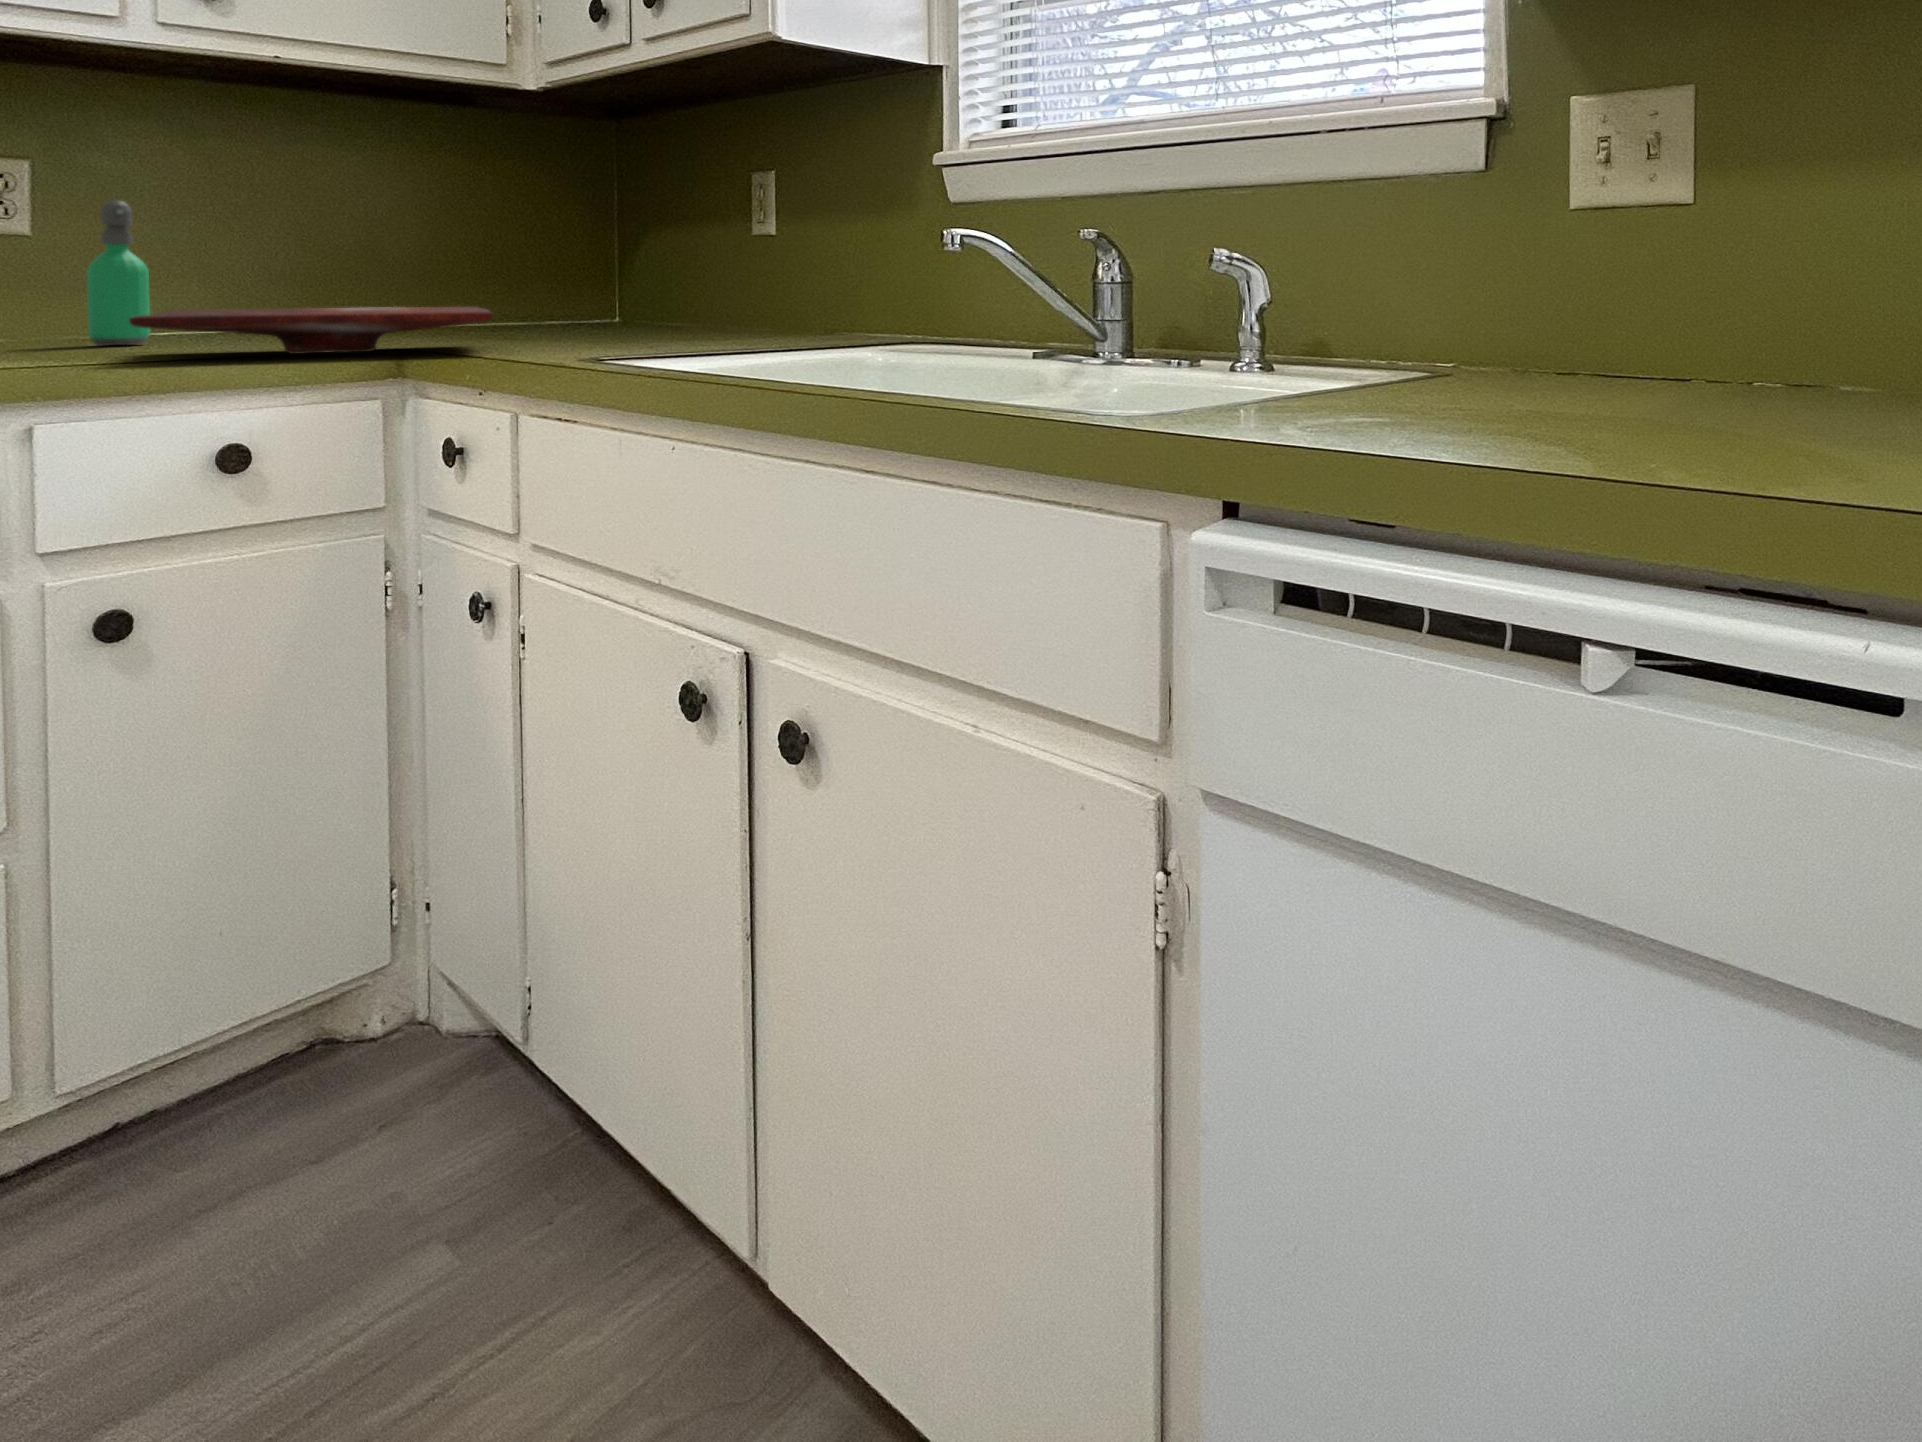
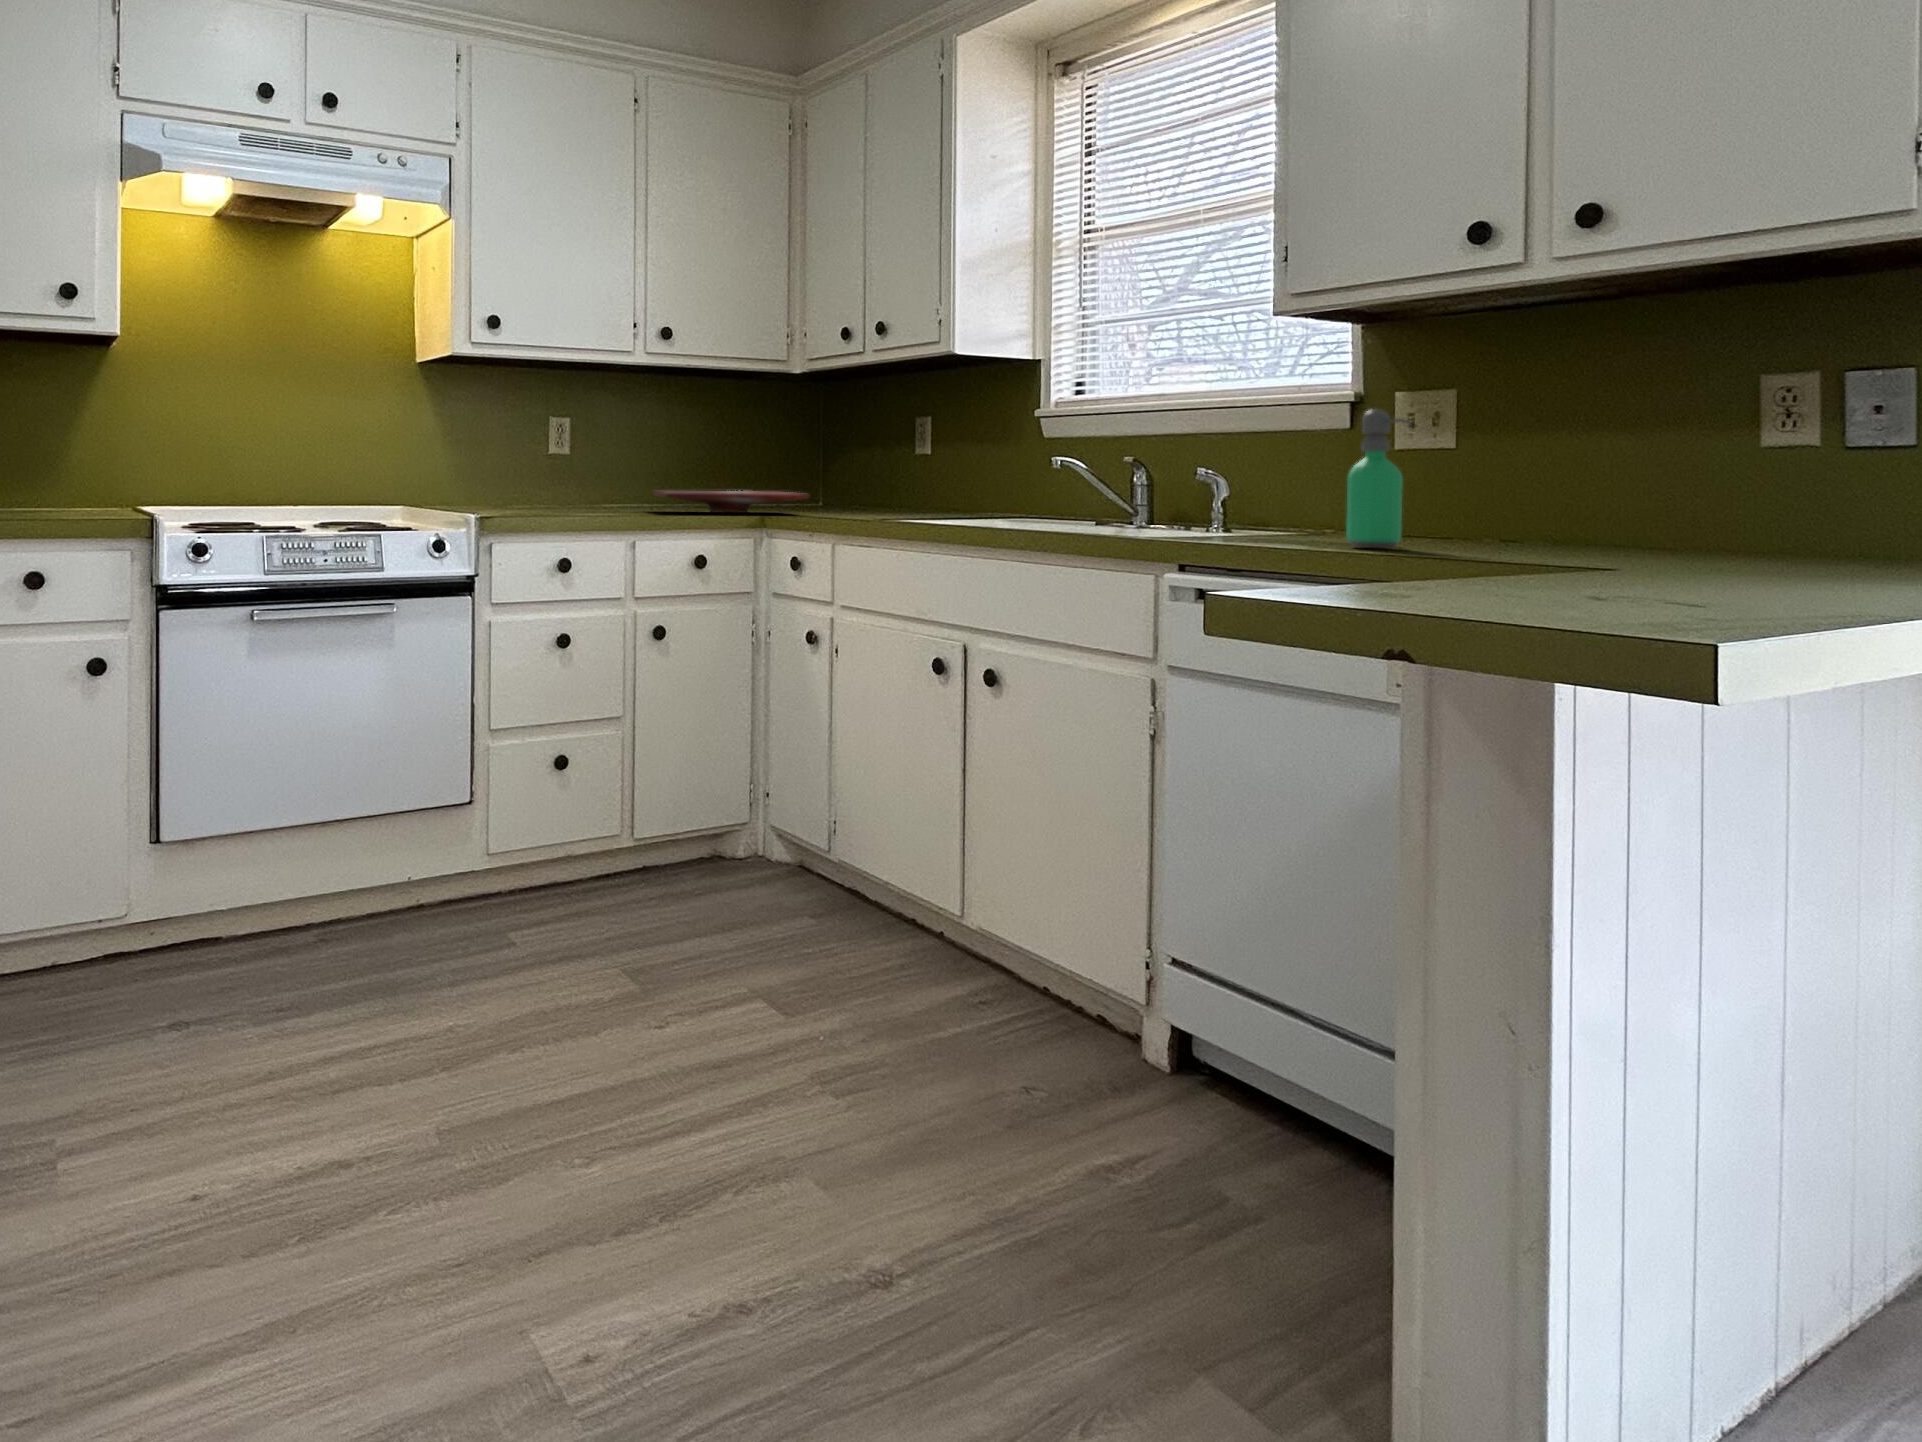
soap dispenser: present [86,200,150,345] -> present [1346,409,1413,548]

